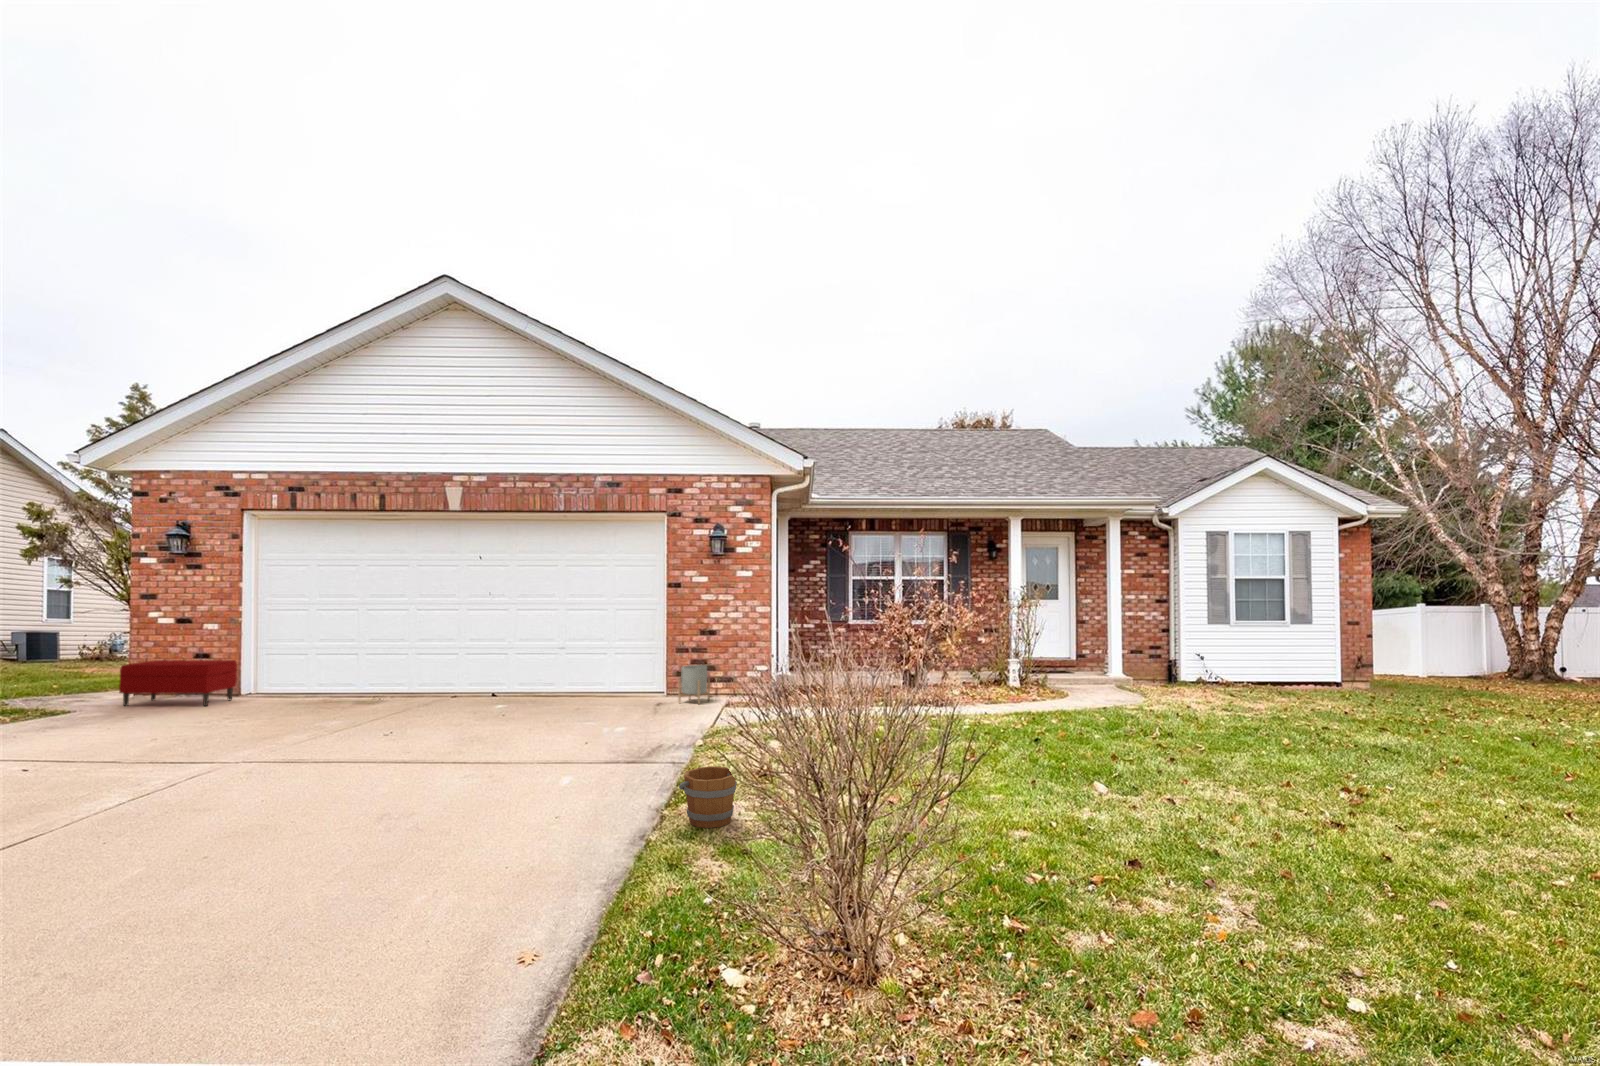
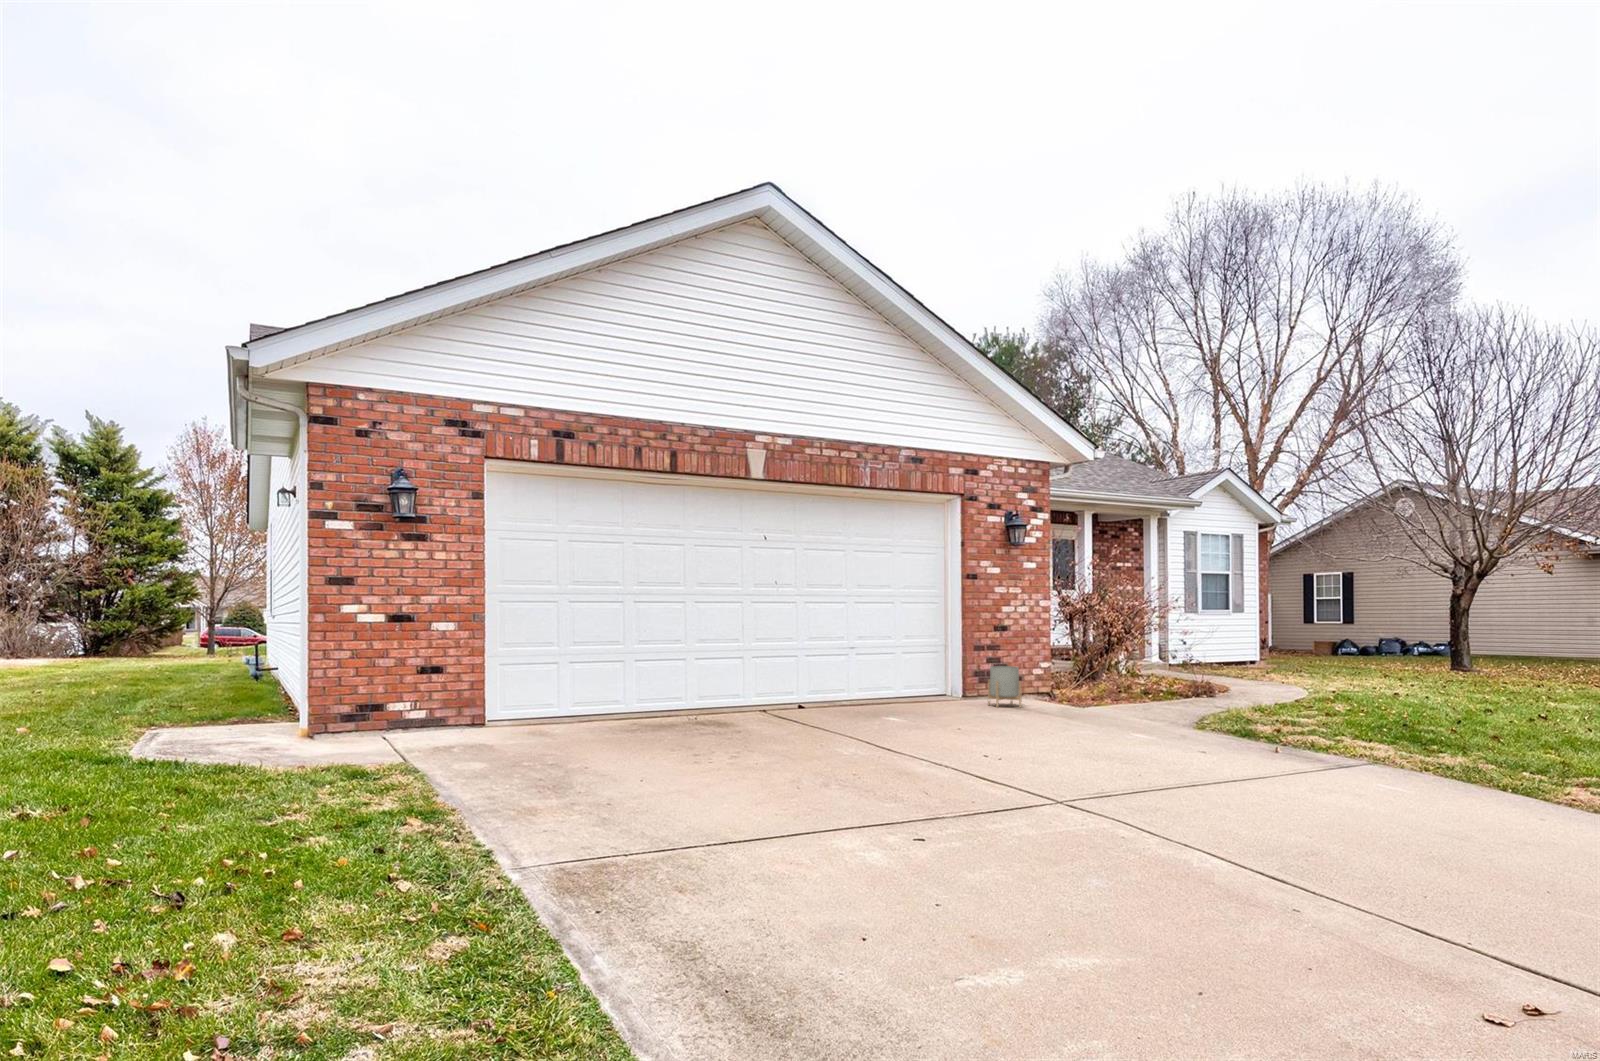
bench: present [119,660,237,706] -> none [358,674,501,745]
bucket: present [679,766,737,828] -> none [1418,713,1473,758]

